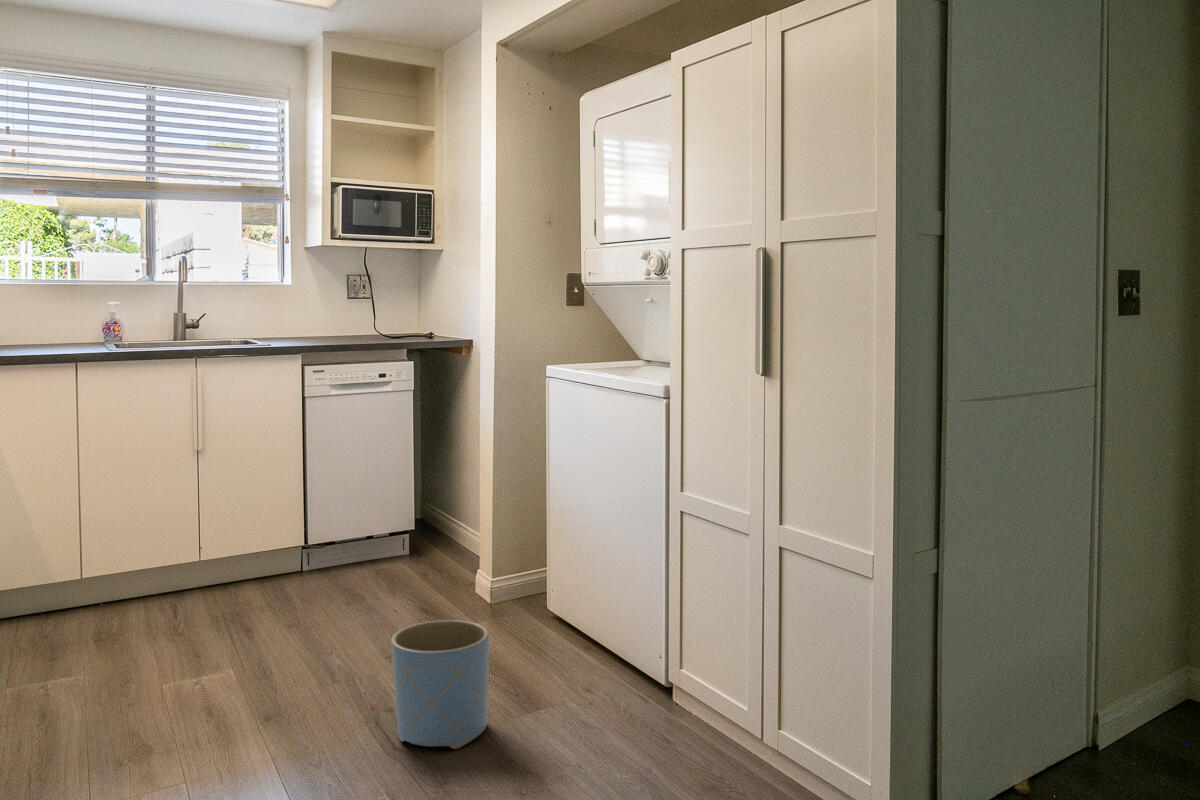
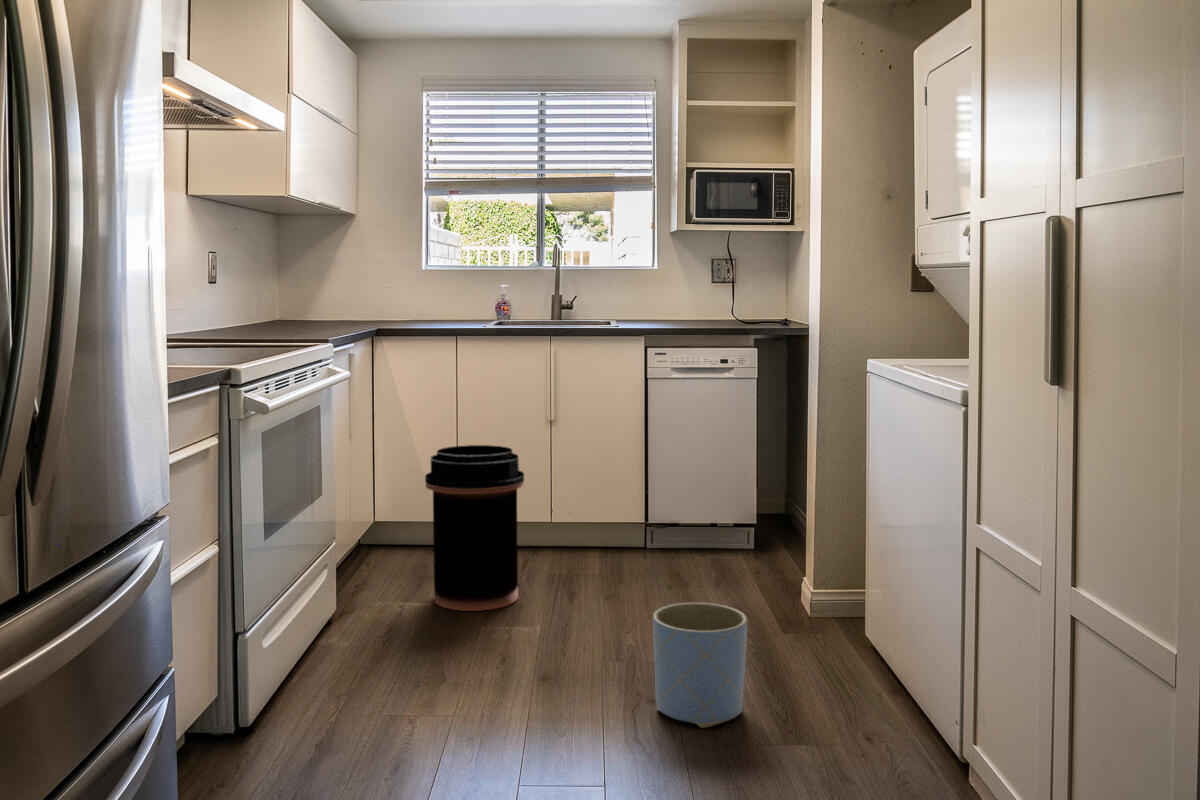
trash can: none [58,480,187,677] -> present [425,445,524,611]

